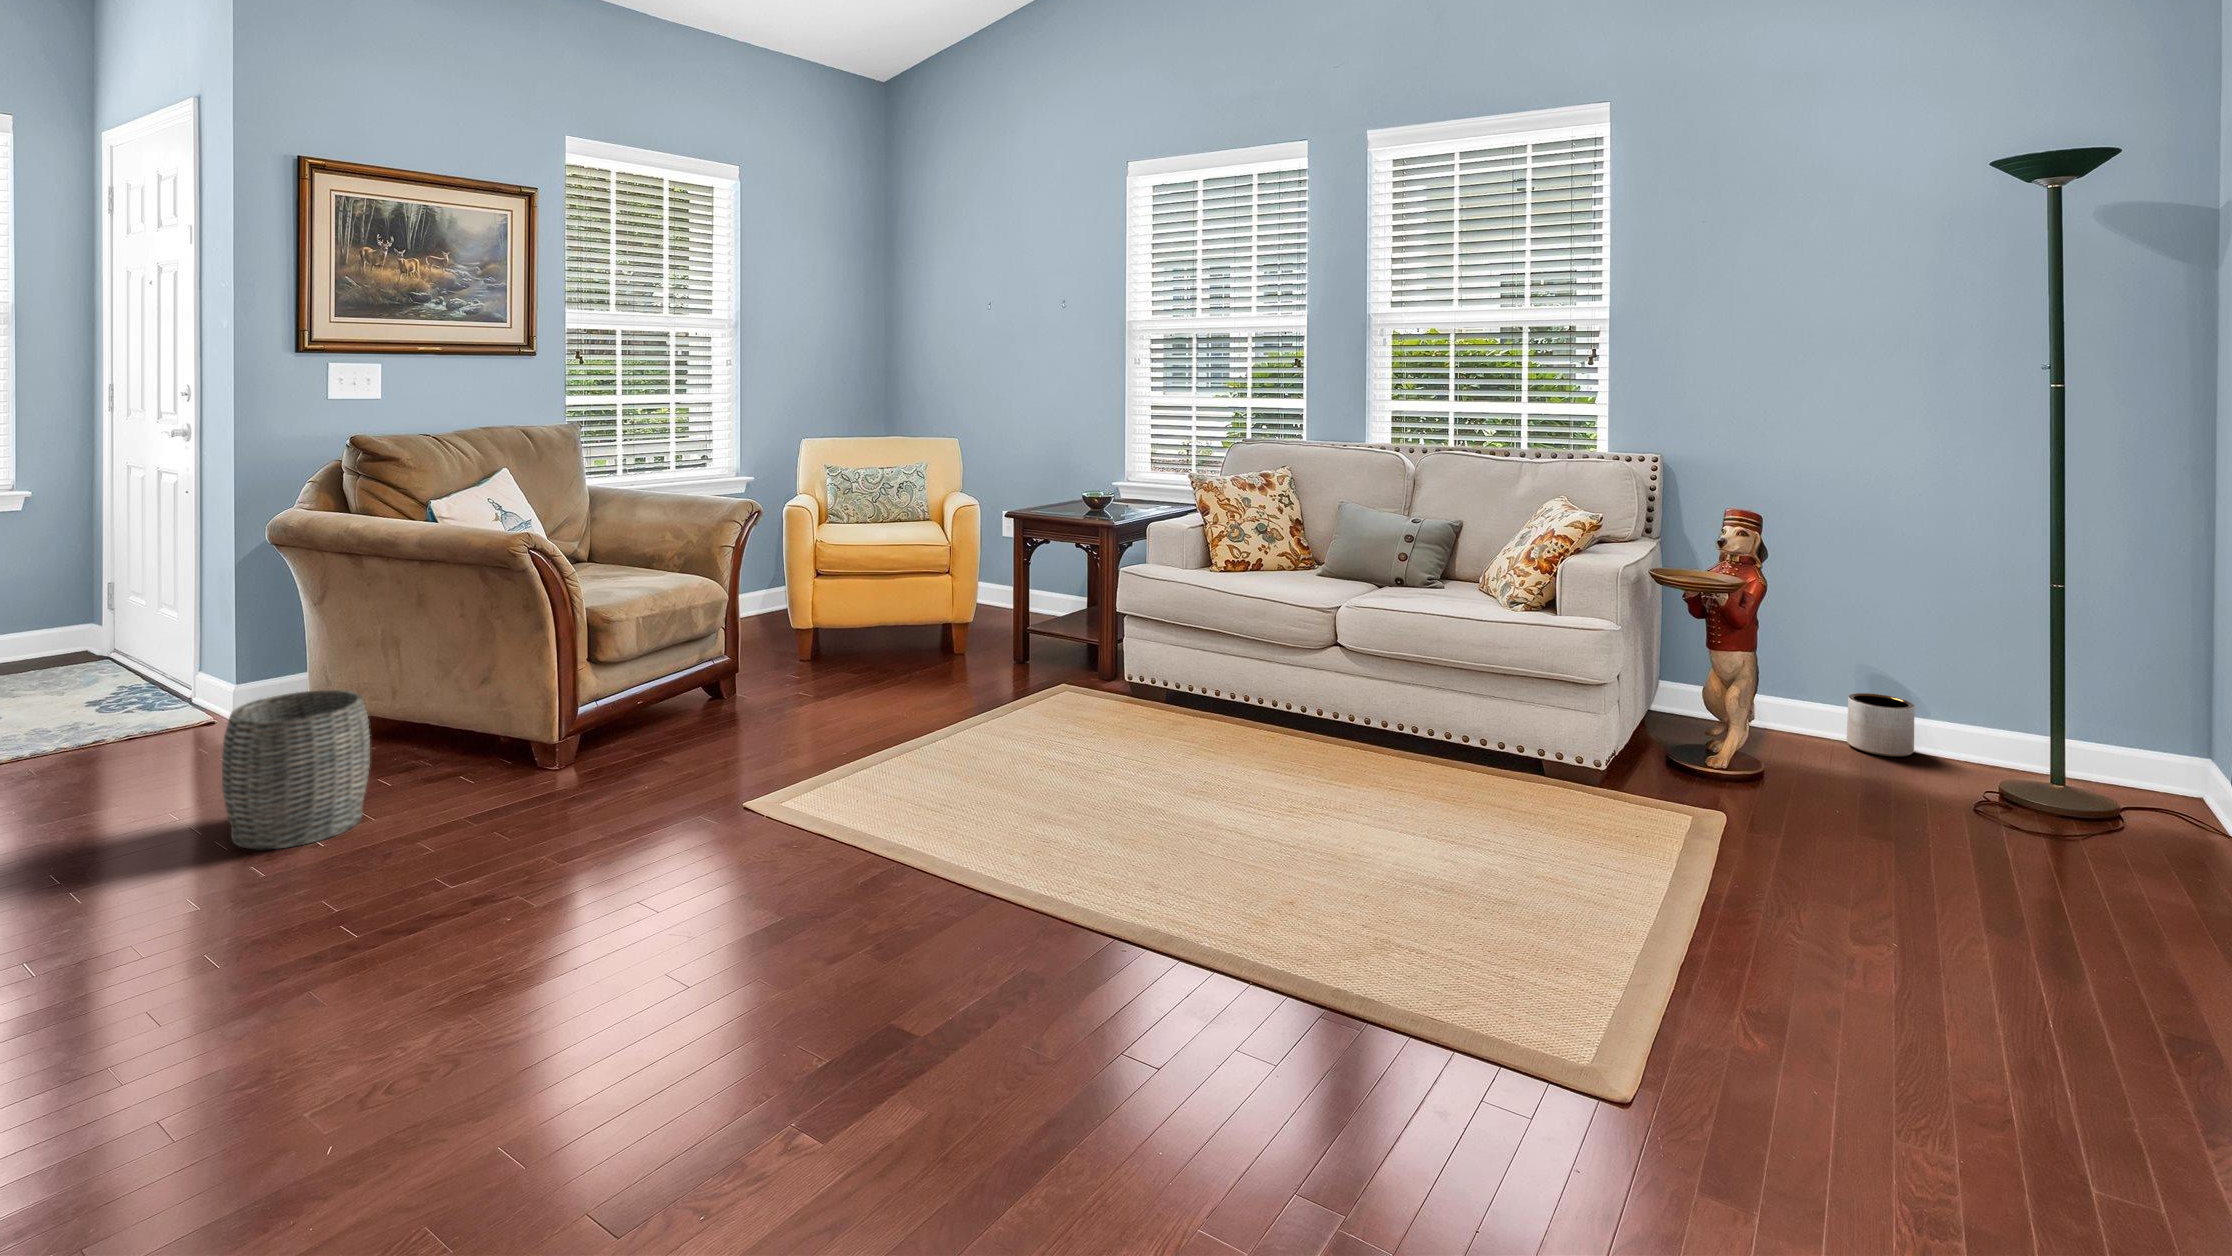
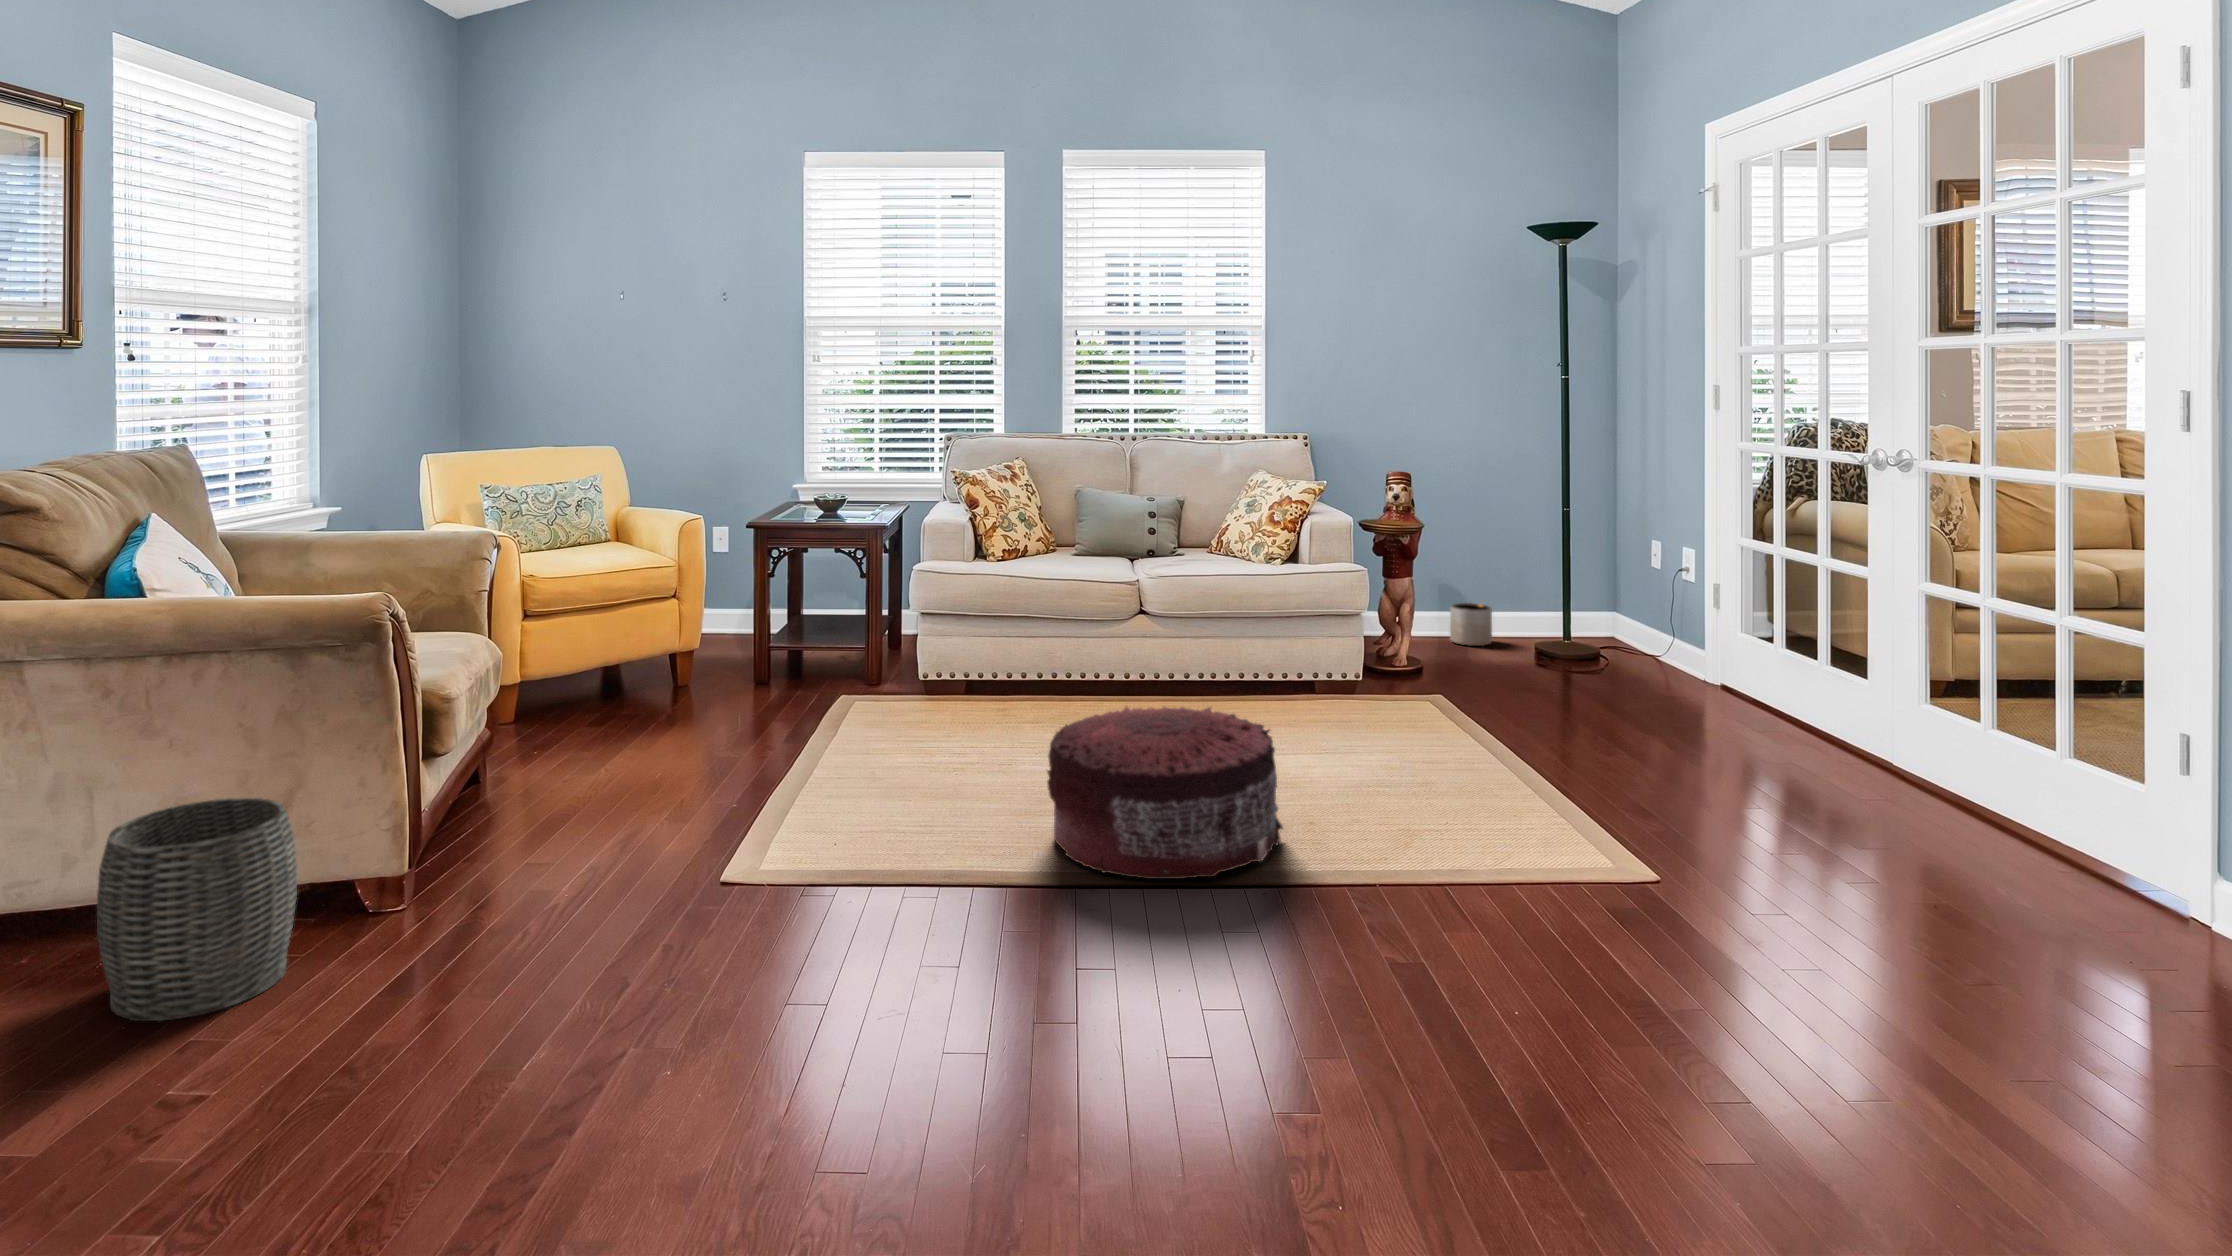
pouf: none [945,748,1206,970] -> present [1047,706,1283,879]

